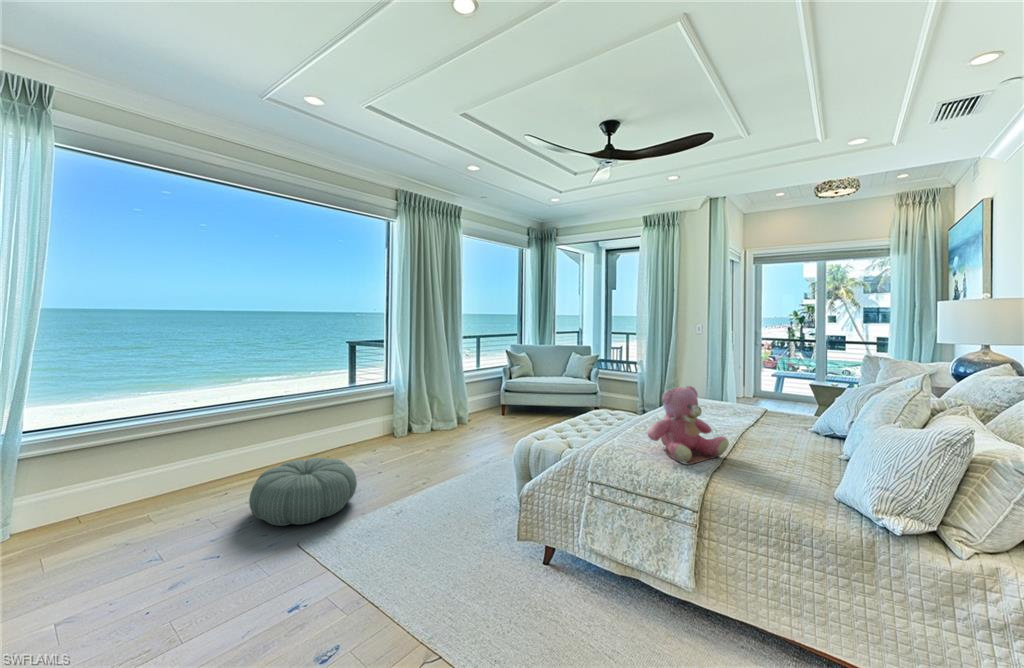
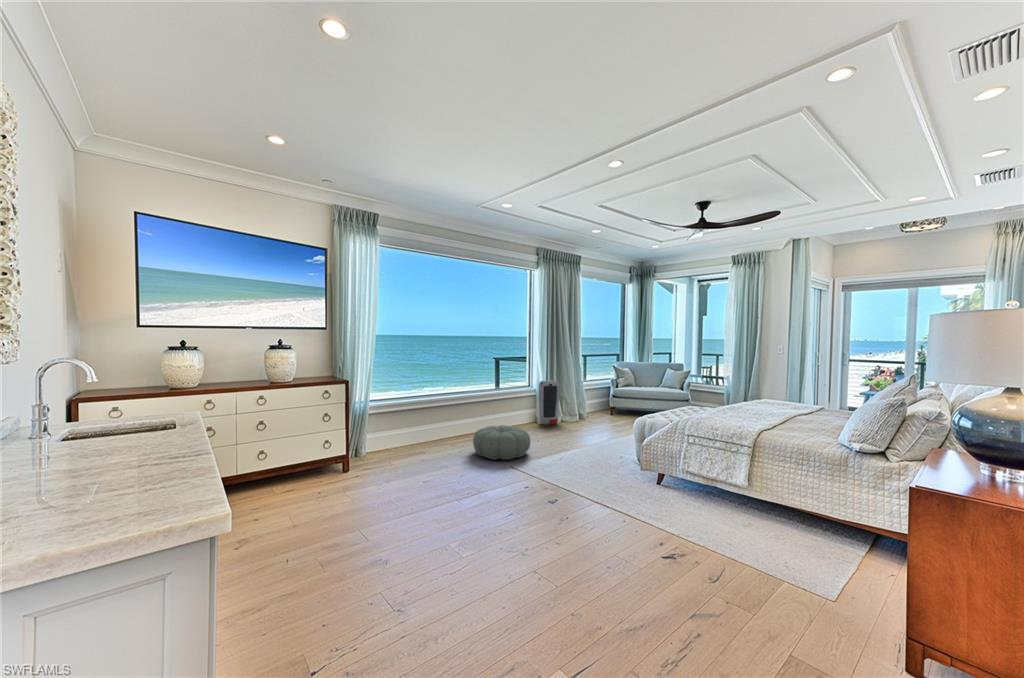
air purifier: none [396,376,427,438] -> present [539,381,559,425]
teddy bear: present [648,386,729,465] -> none [724,381,778,426]

